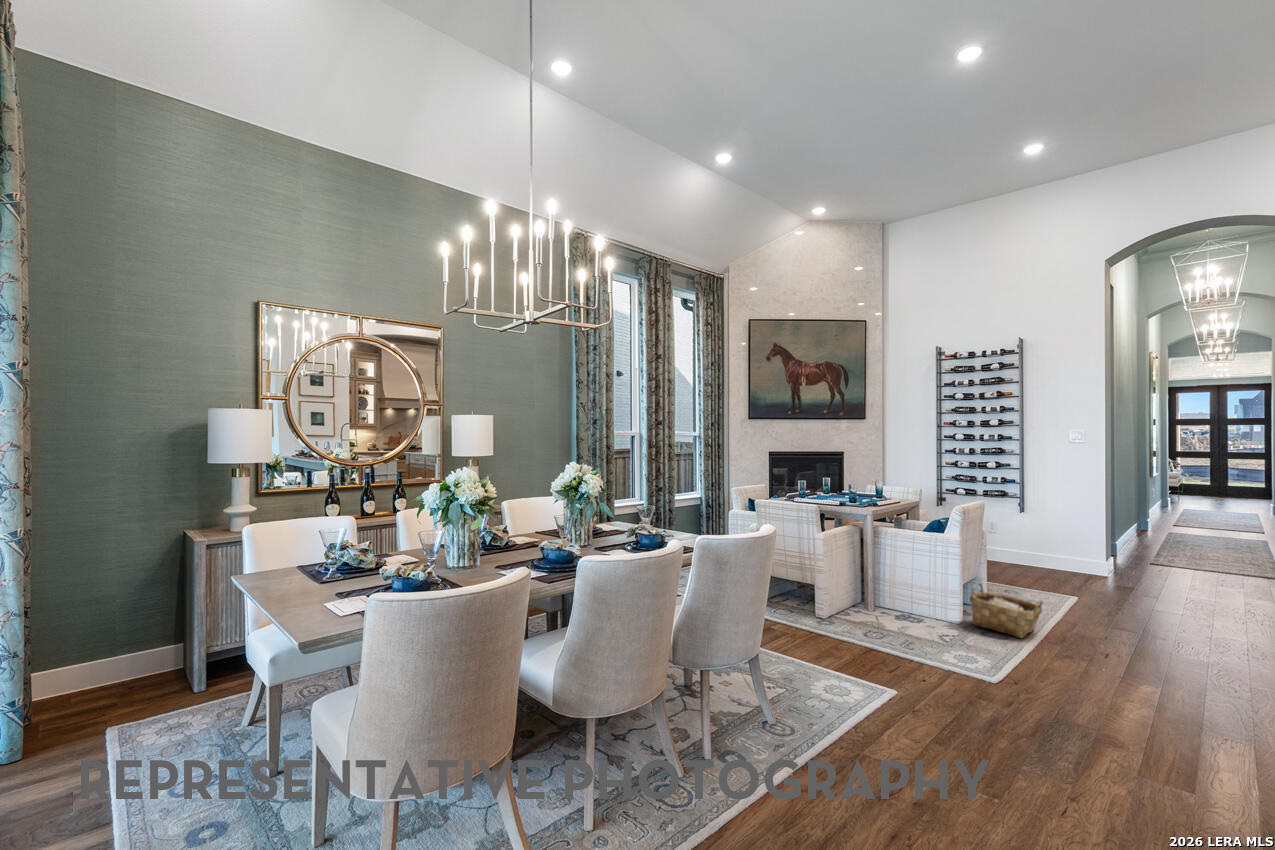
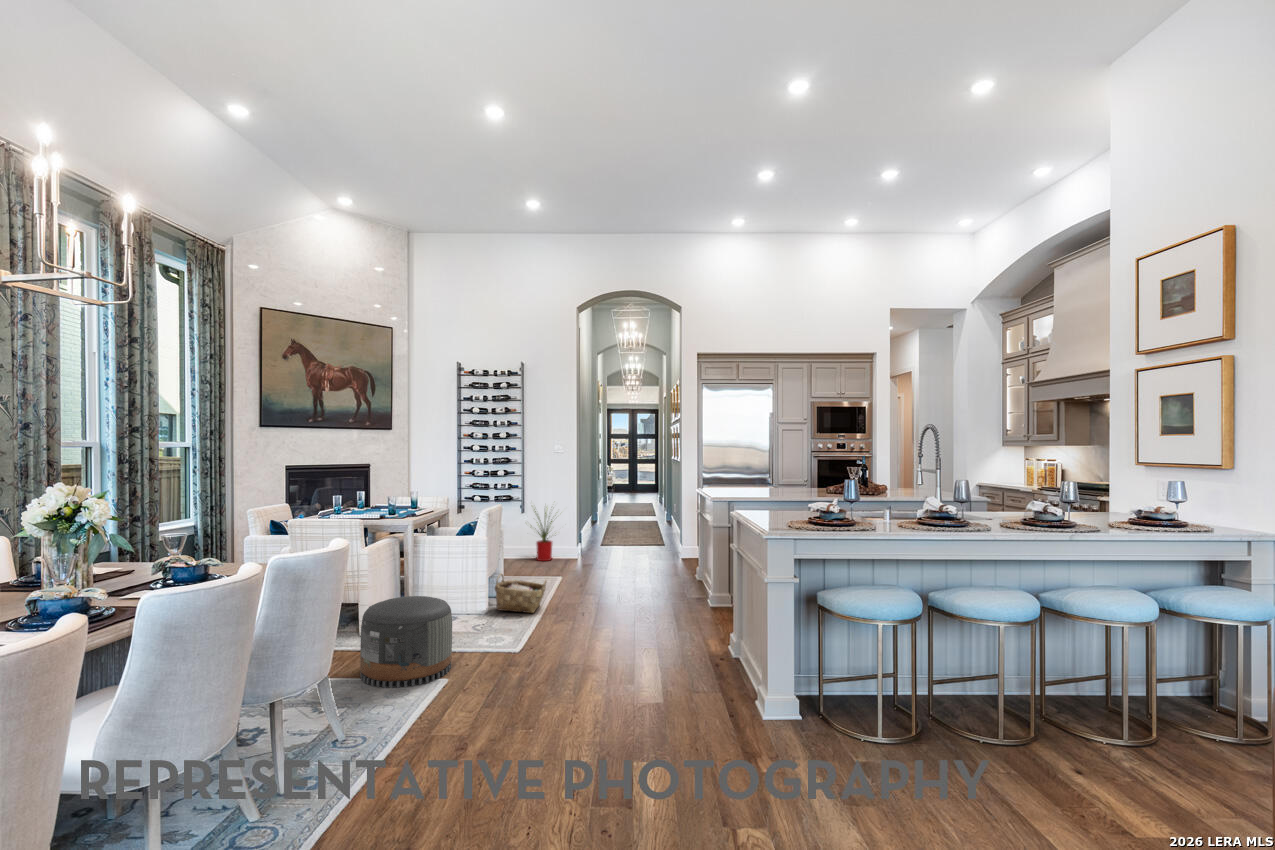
house plant: none [1020,500,1087,576] -> present [534,509,552,561]
pouf: none [807,590,903,688] -> present [360,596,452,688]

